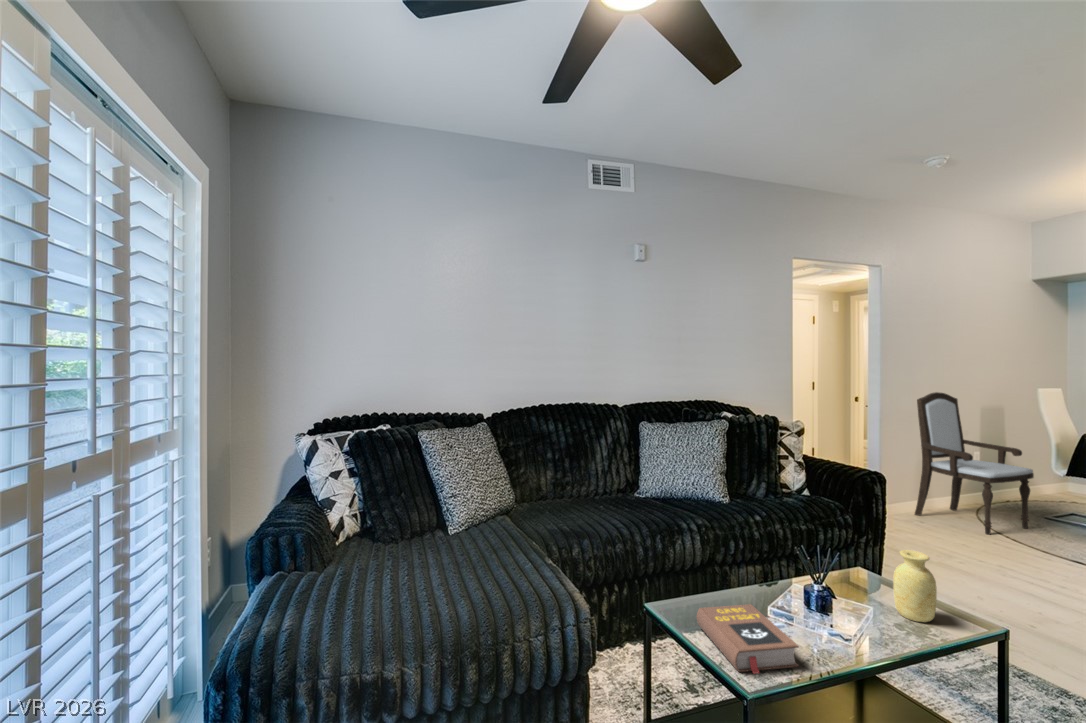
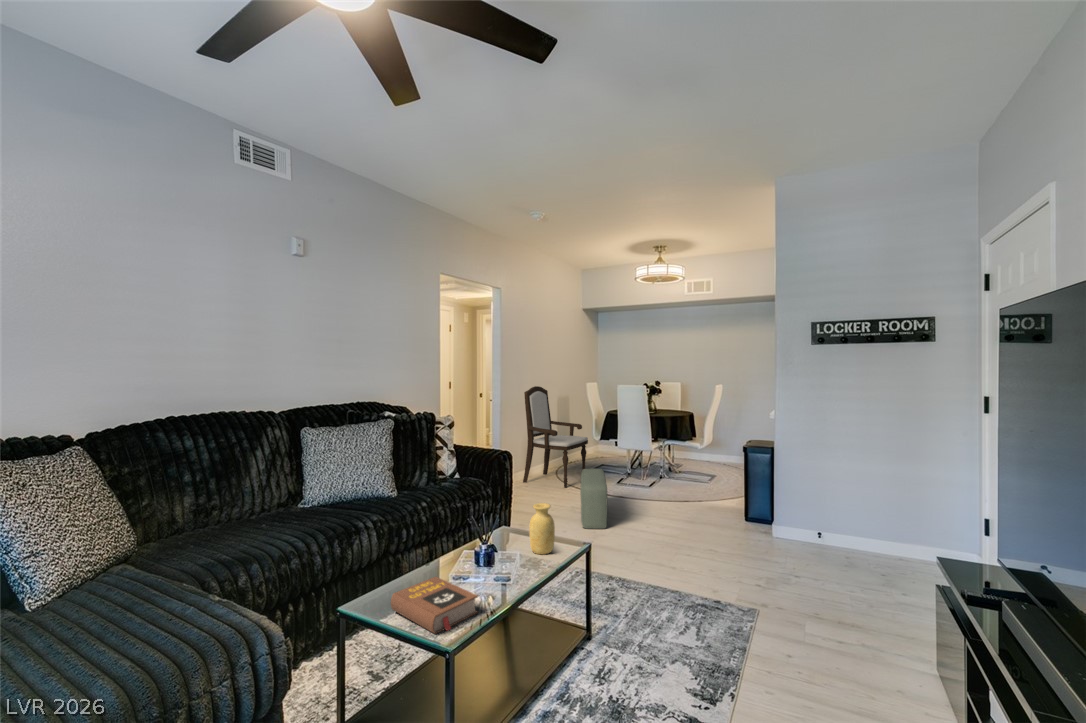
pouf: none [1010,515,1065,611] -> present [580,469,608,529]

